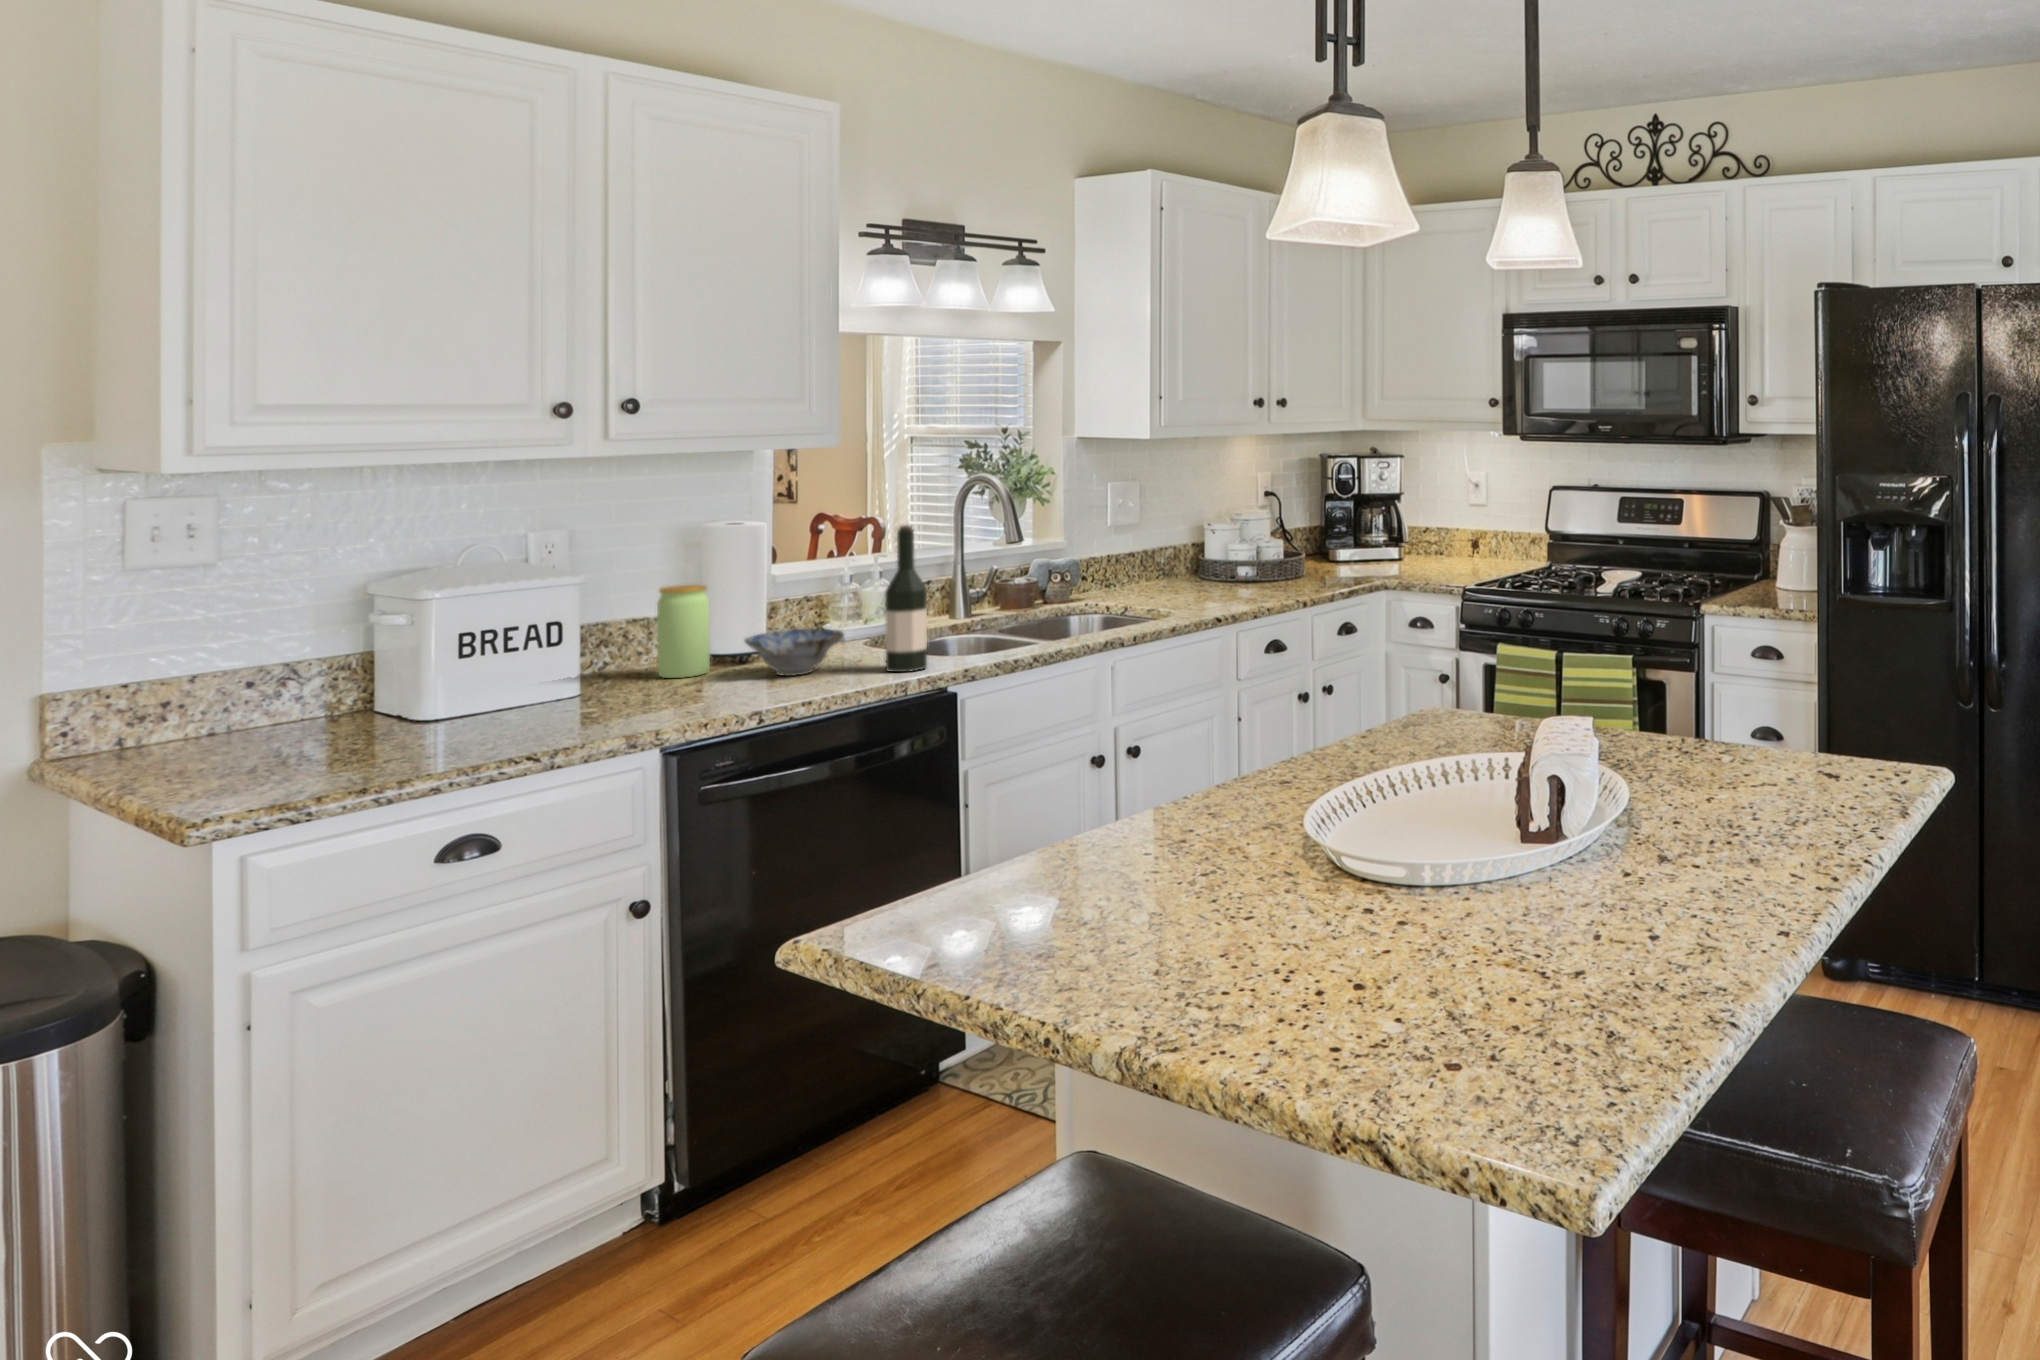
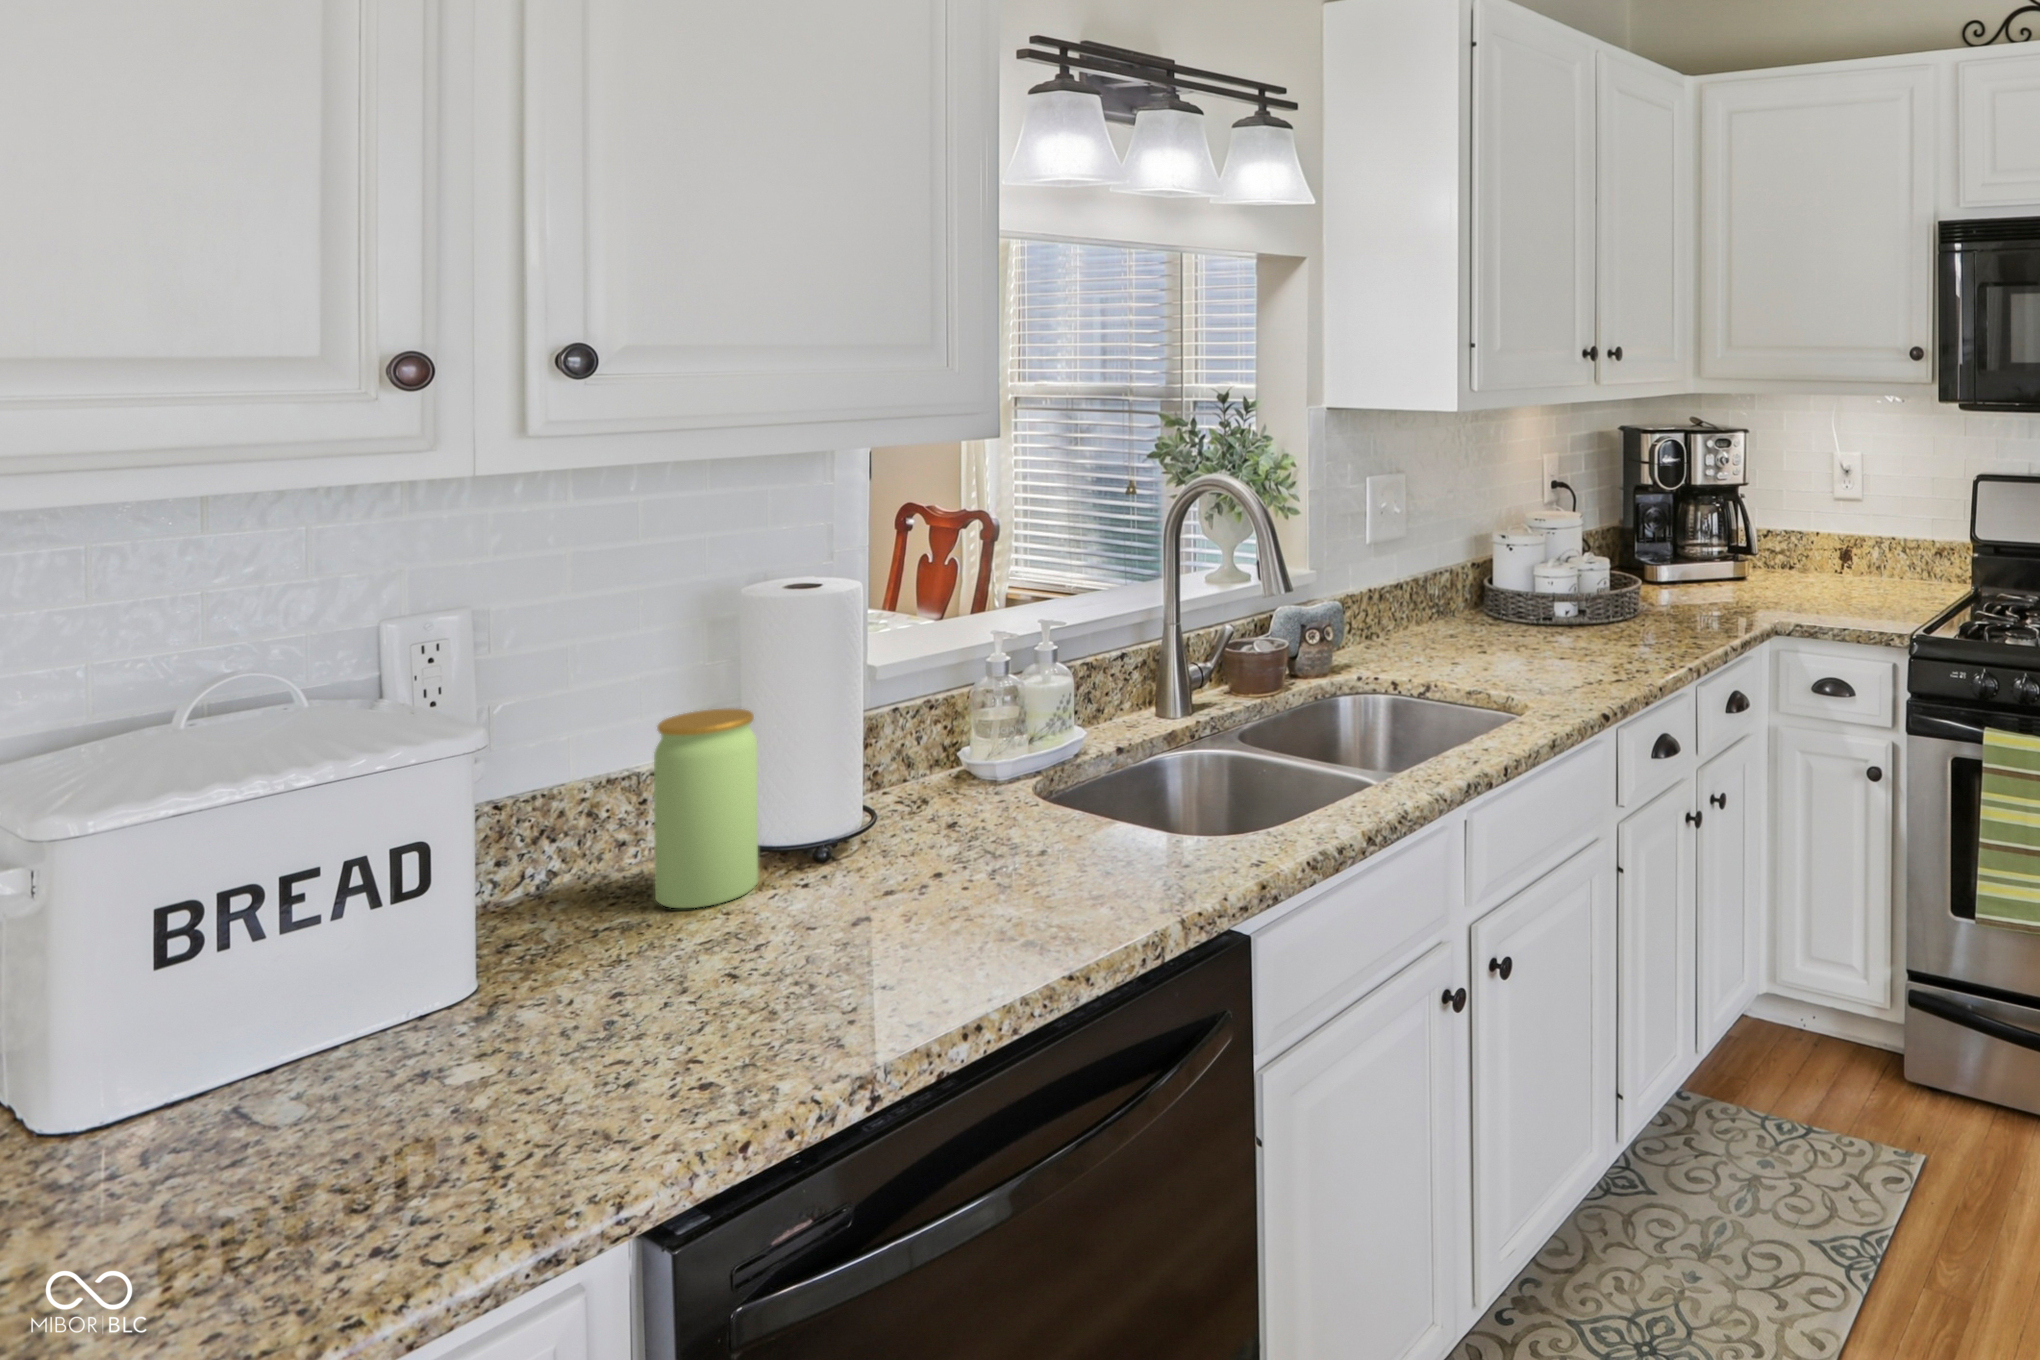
wine bottle: present [885,525,927,672] -> none [1106,589,1184,890]
ceramic bowl: present [745,628,844,676] -> none [827,788,1022,902]

